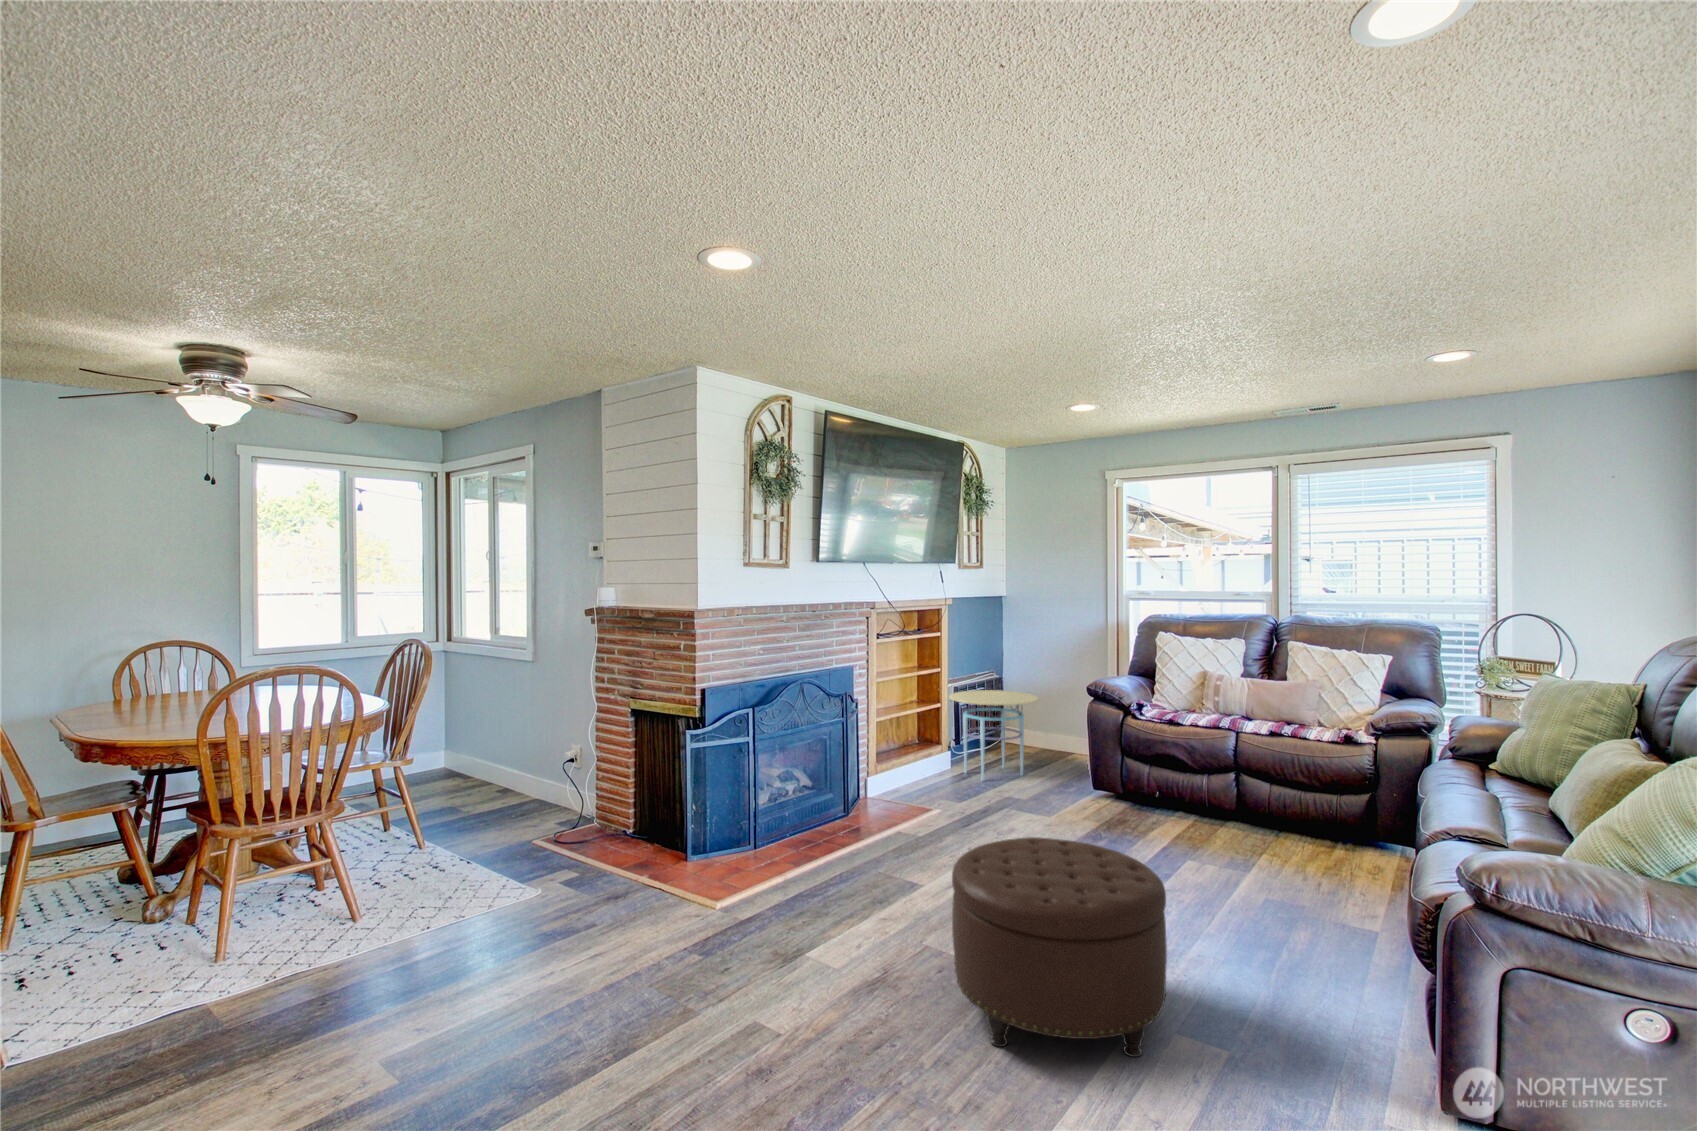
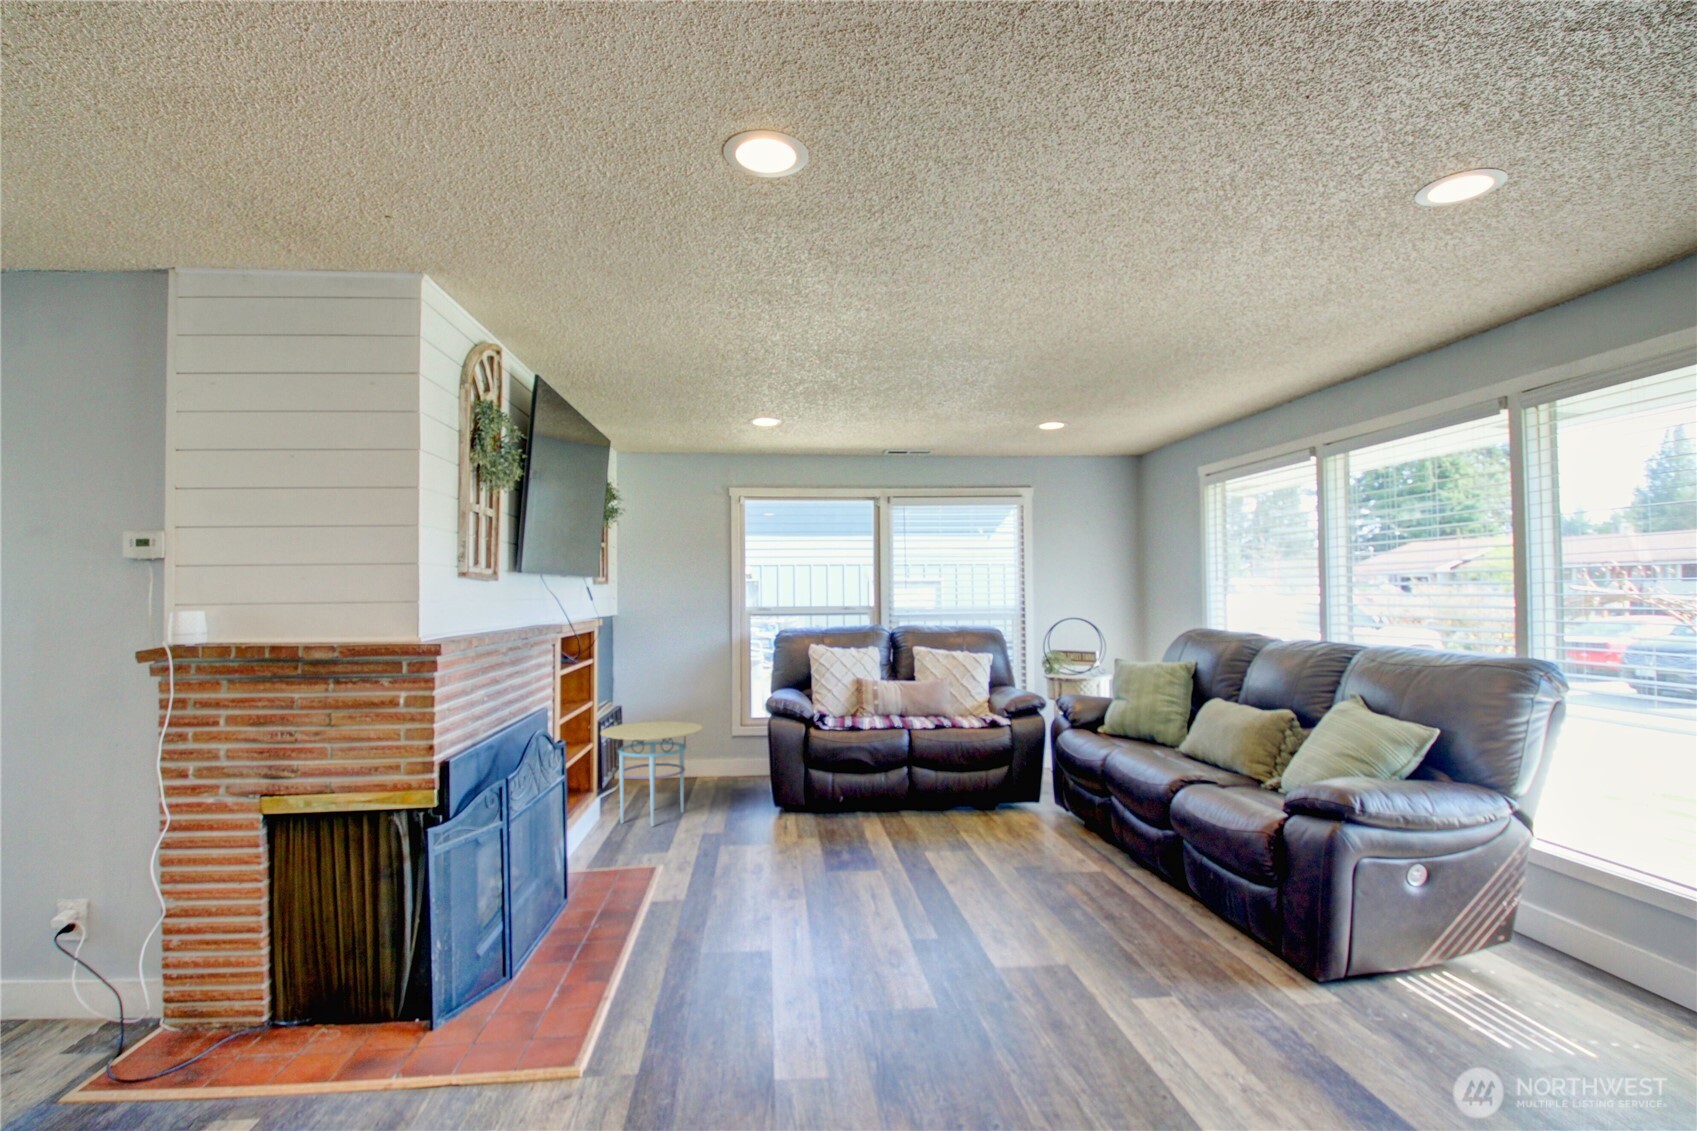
ottoman: present [952,837,1167,1057] -> none [925,839,1125,1046]

